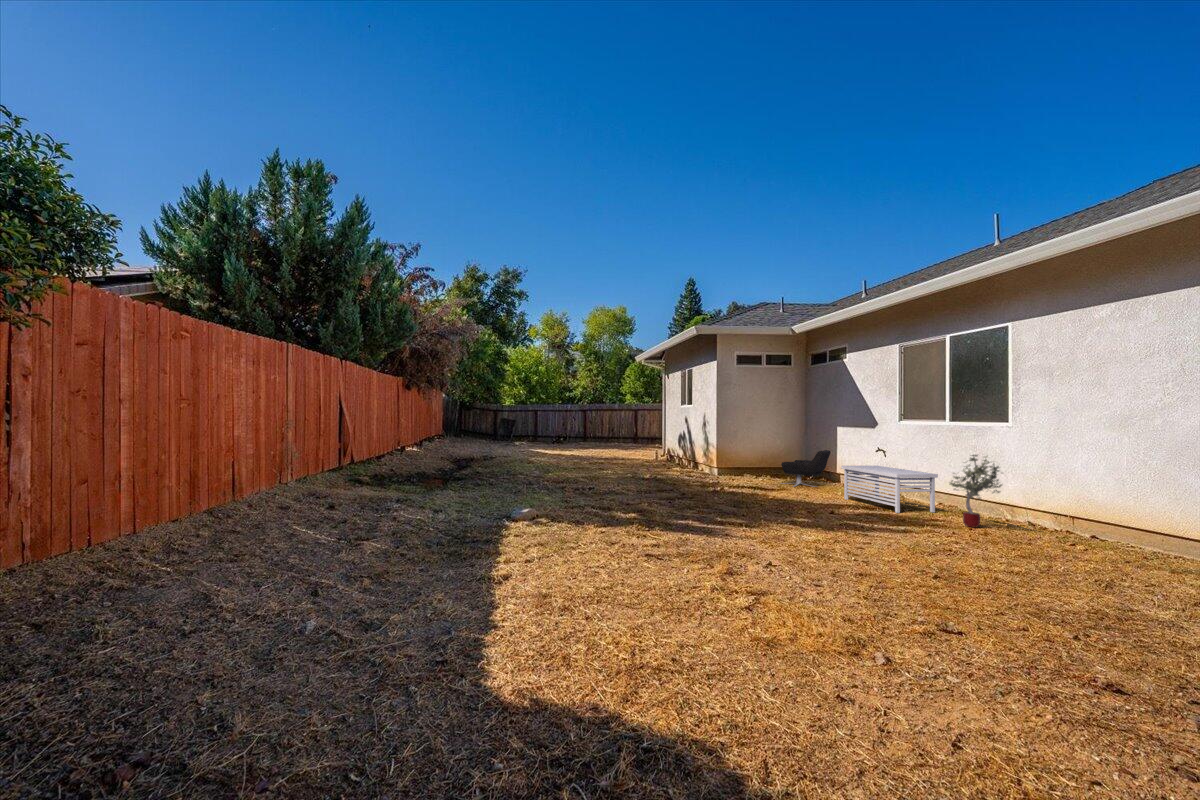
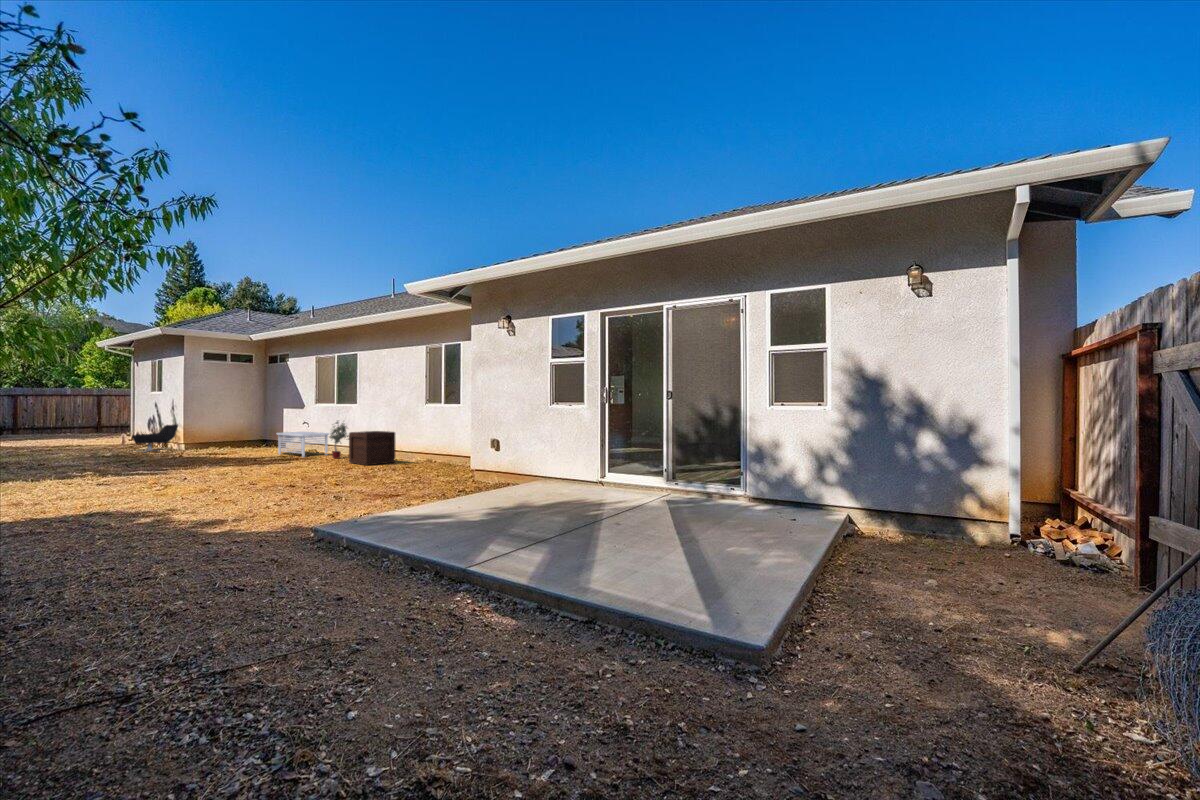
lounge chair: present [781,450,831,487] -> present [132,424,178,451]
wooden crate: none [1035,485,1174,571] -> present [349,431,395,465]

